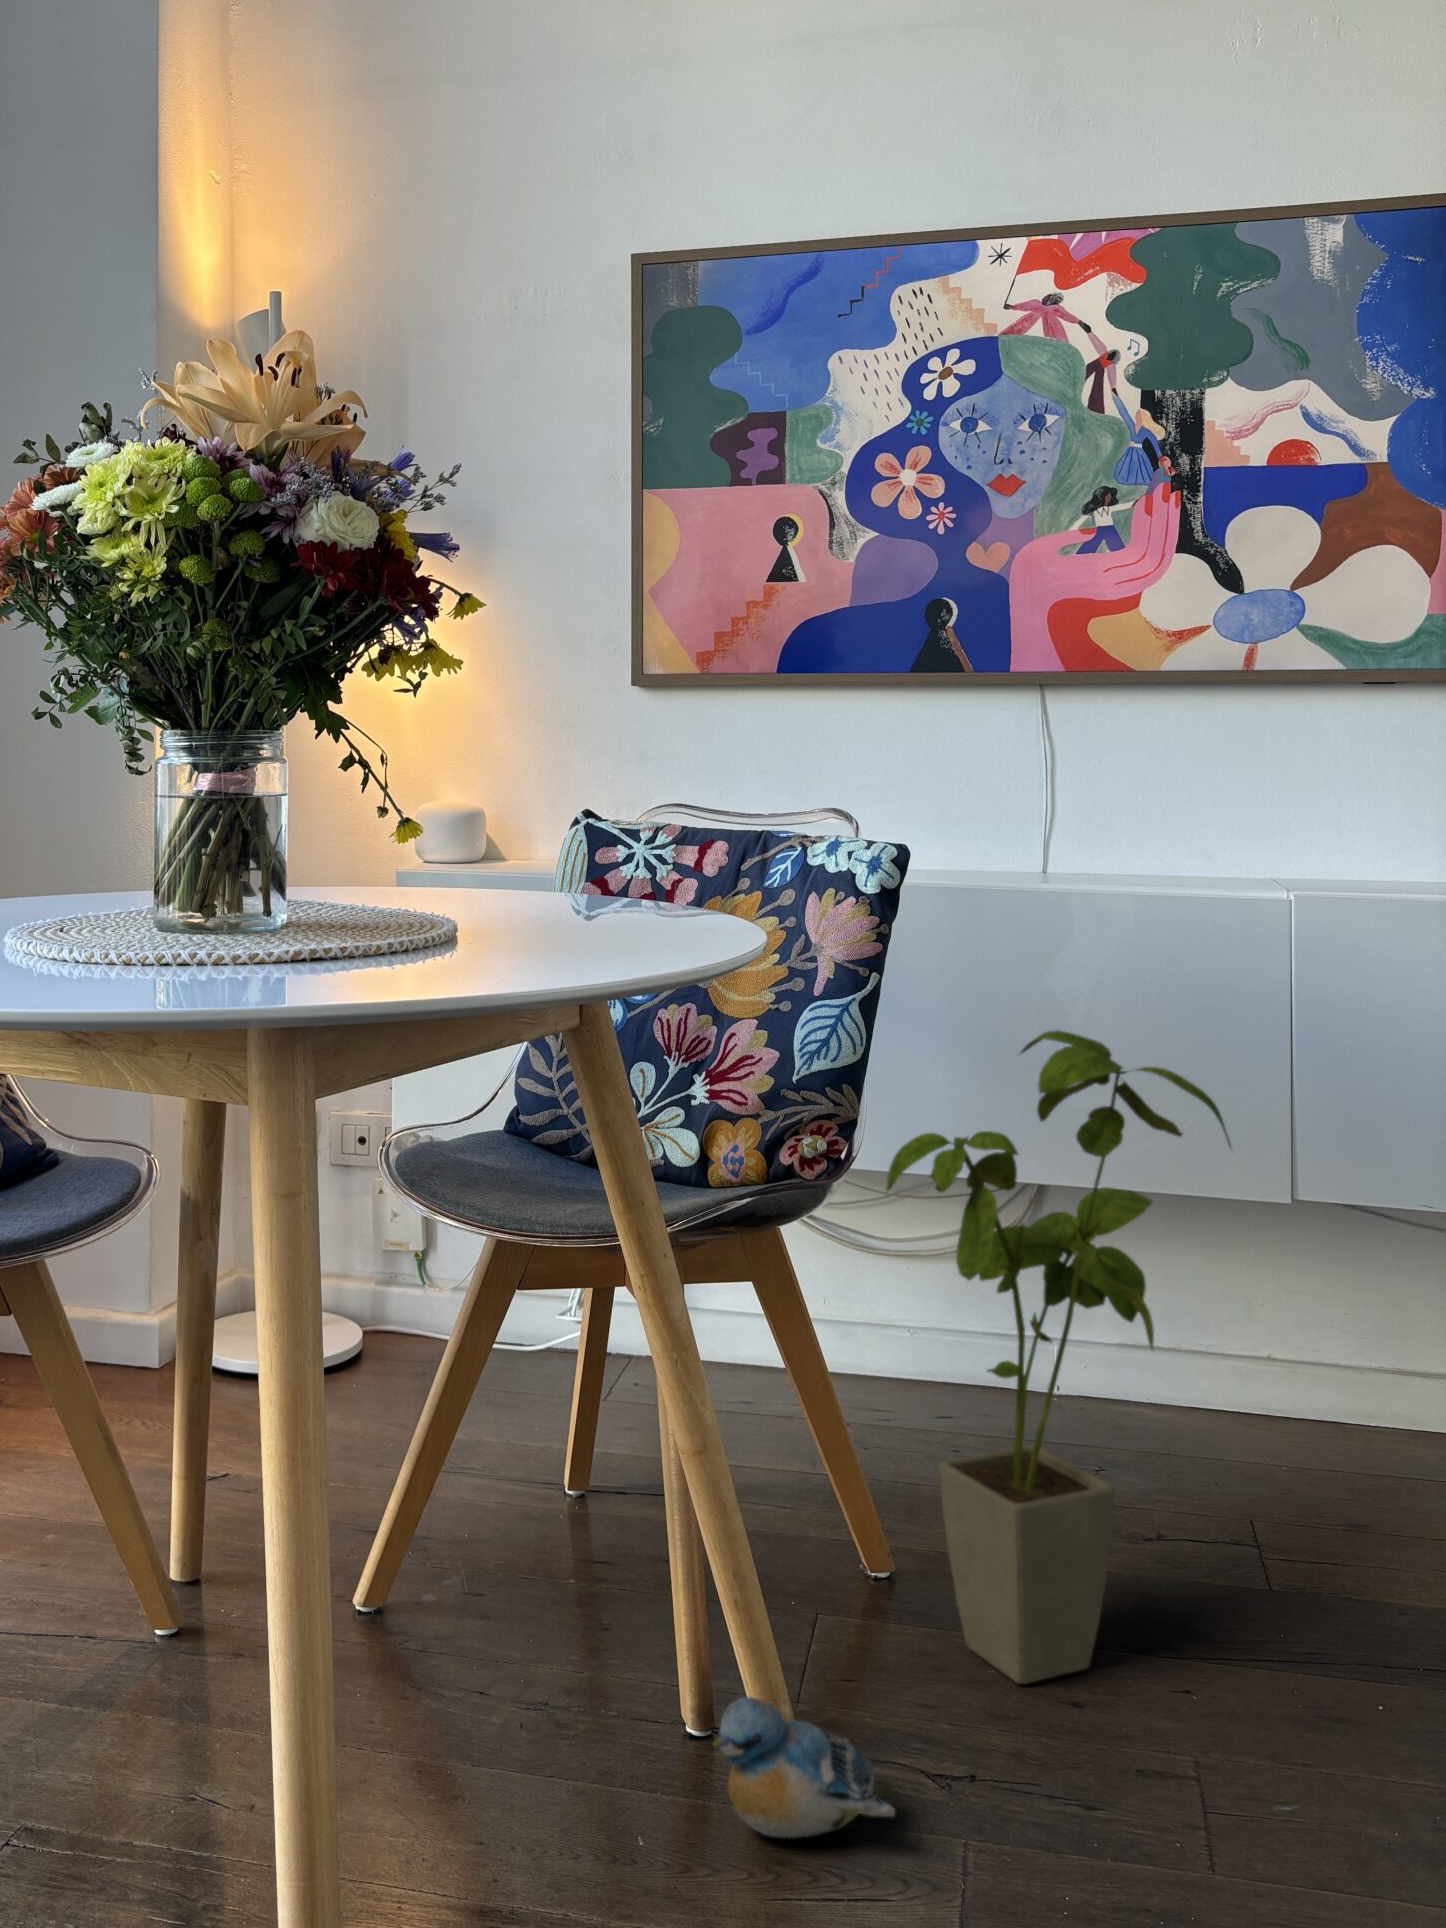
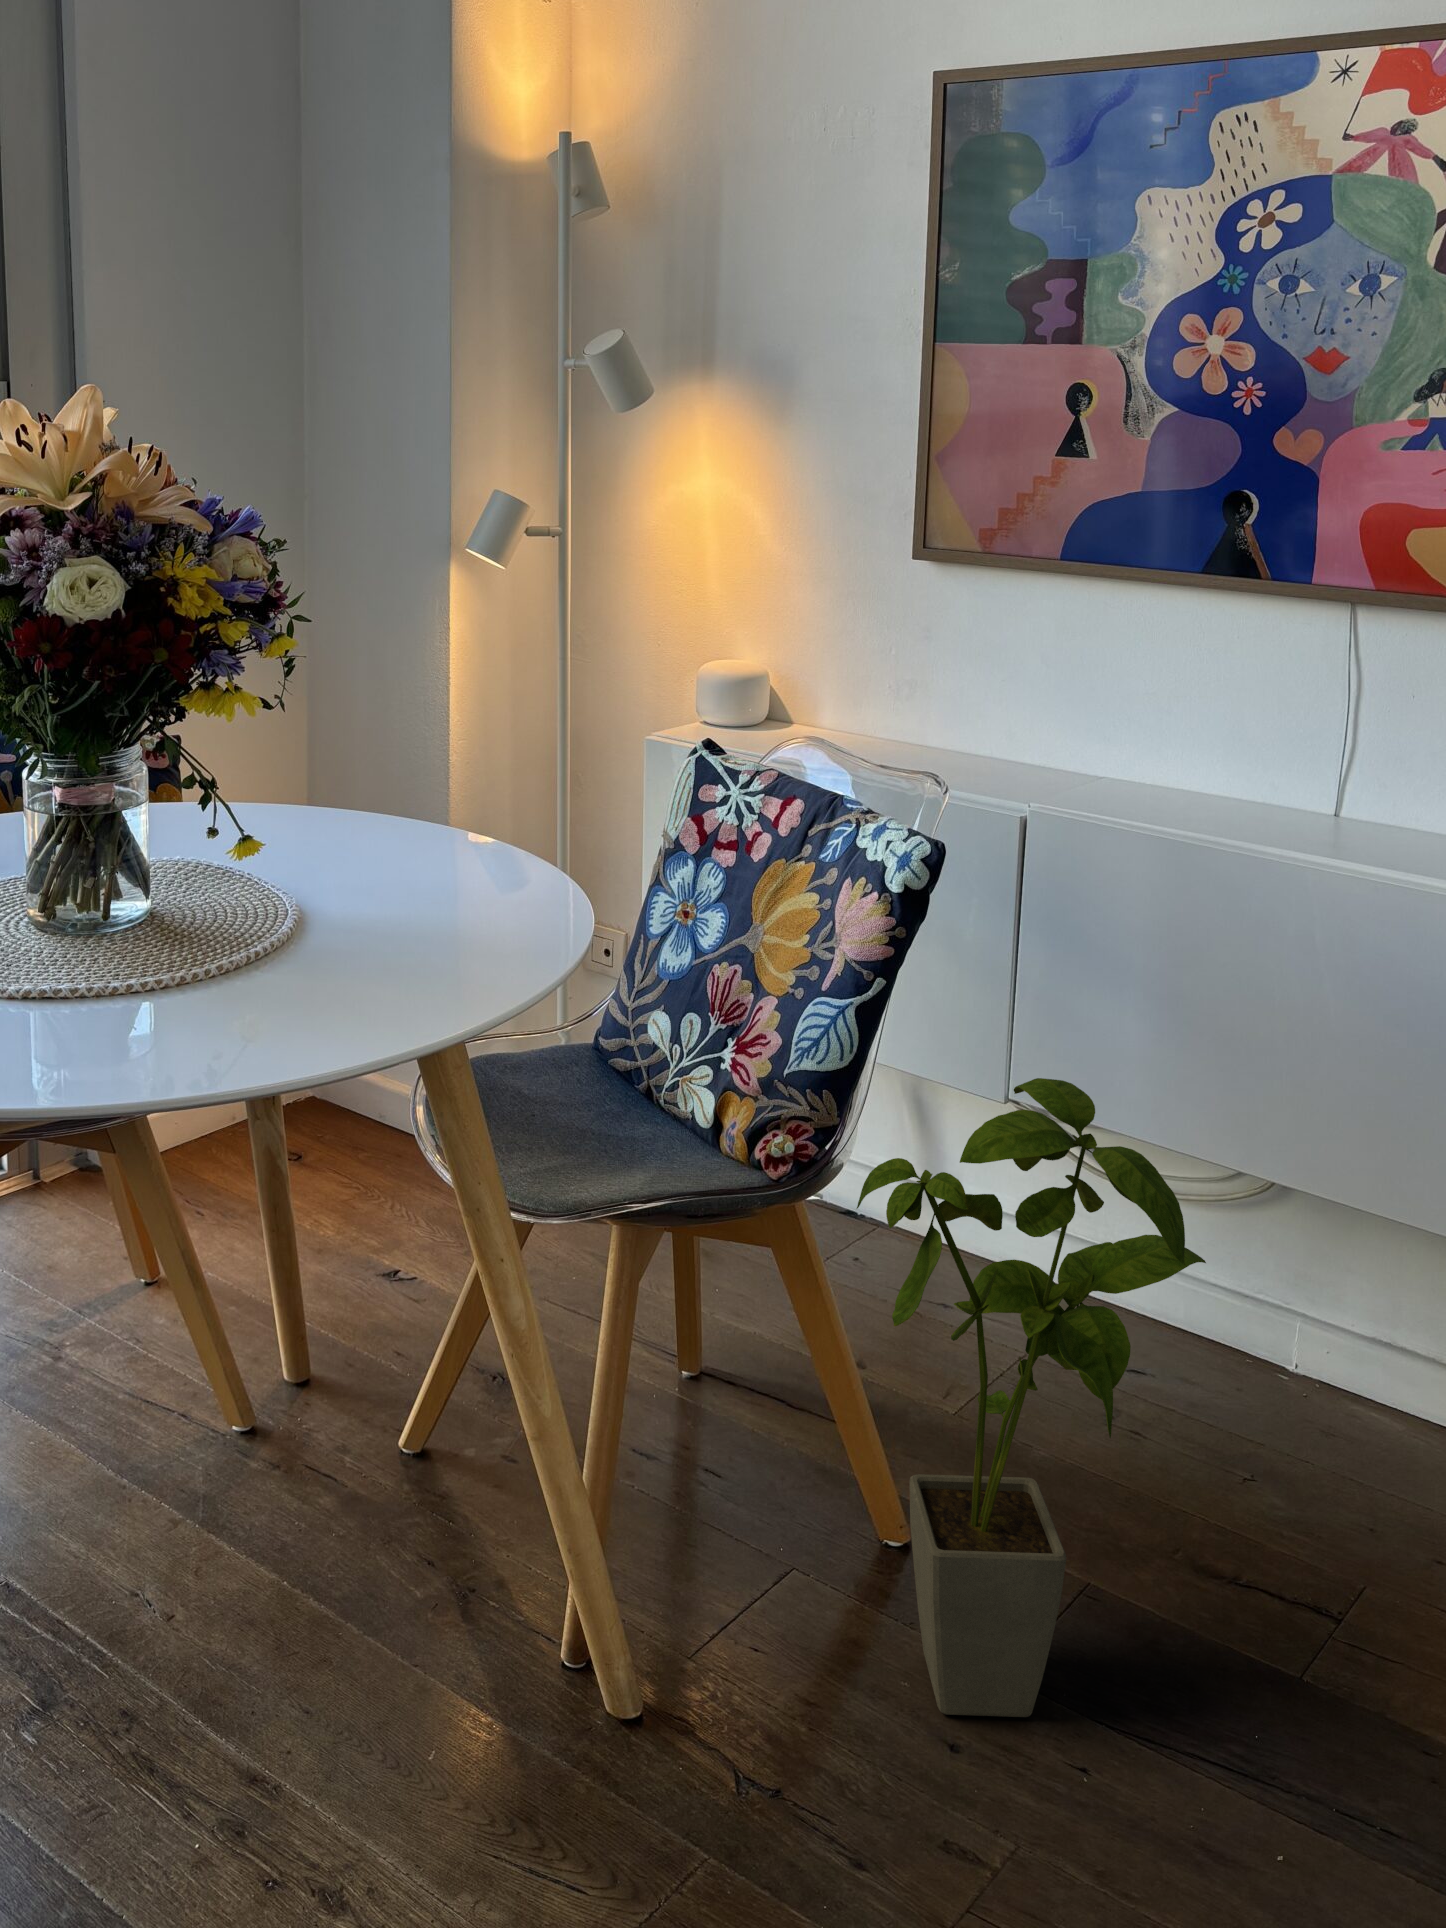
plush toy: present [713,1697,895,1838] -> none [511,1677,691,1830]

